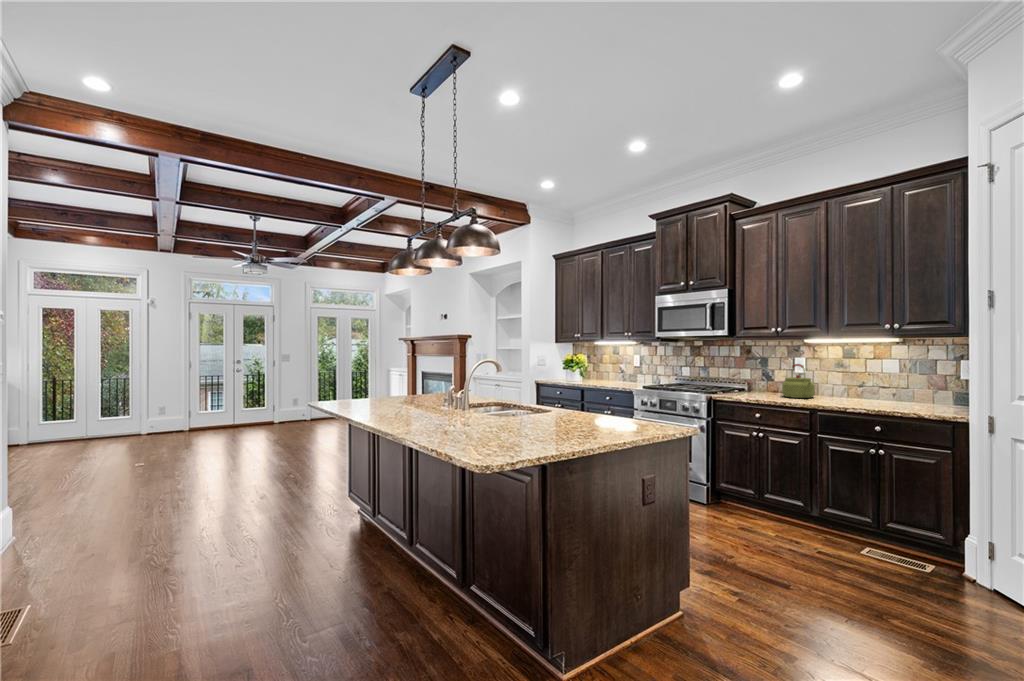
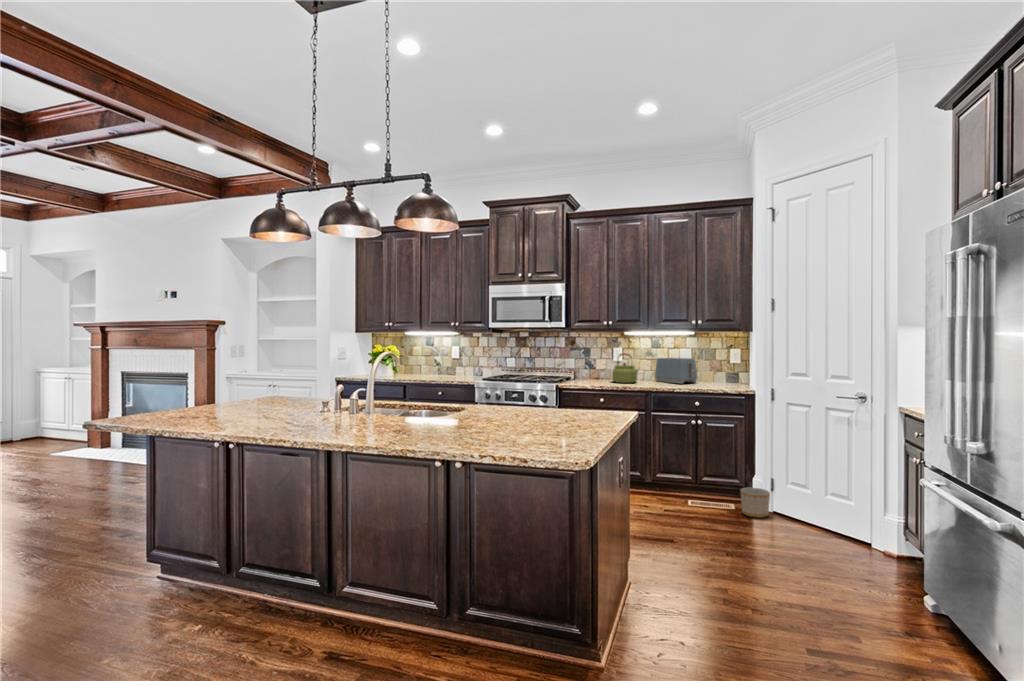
toaster: none [841,370,898,403] -> present [655,358,697,384]
planter: none [930,547,980,592] -> present [741,488,770,518]

